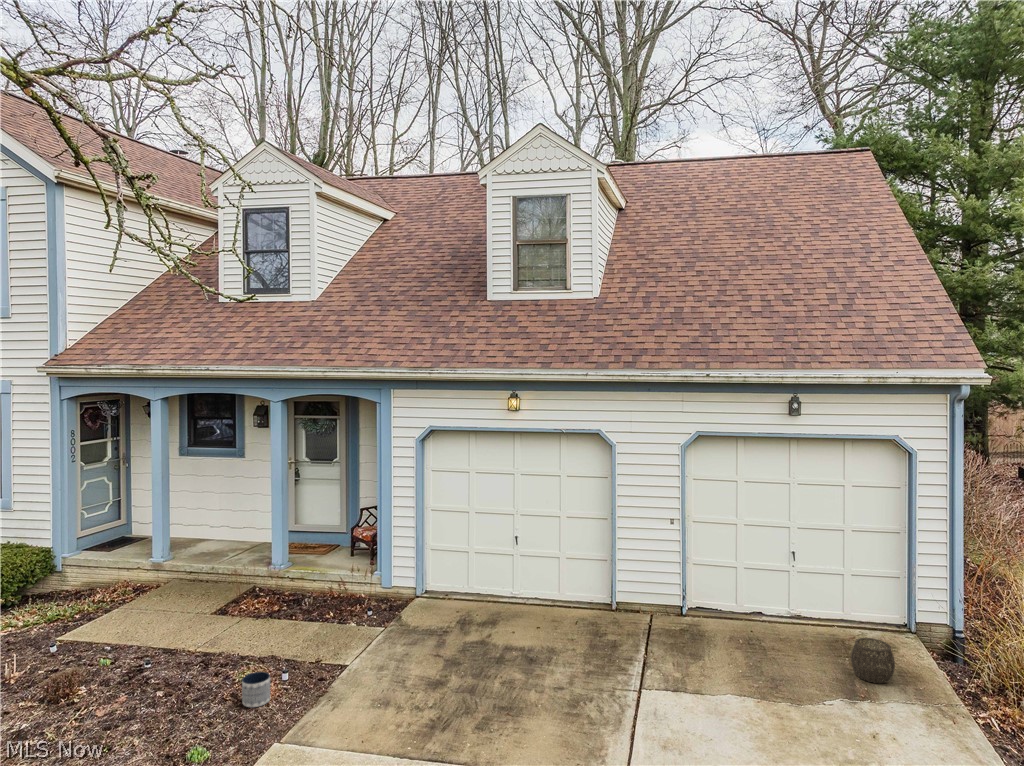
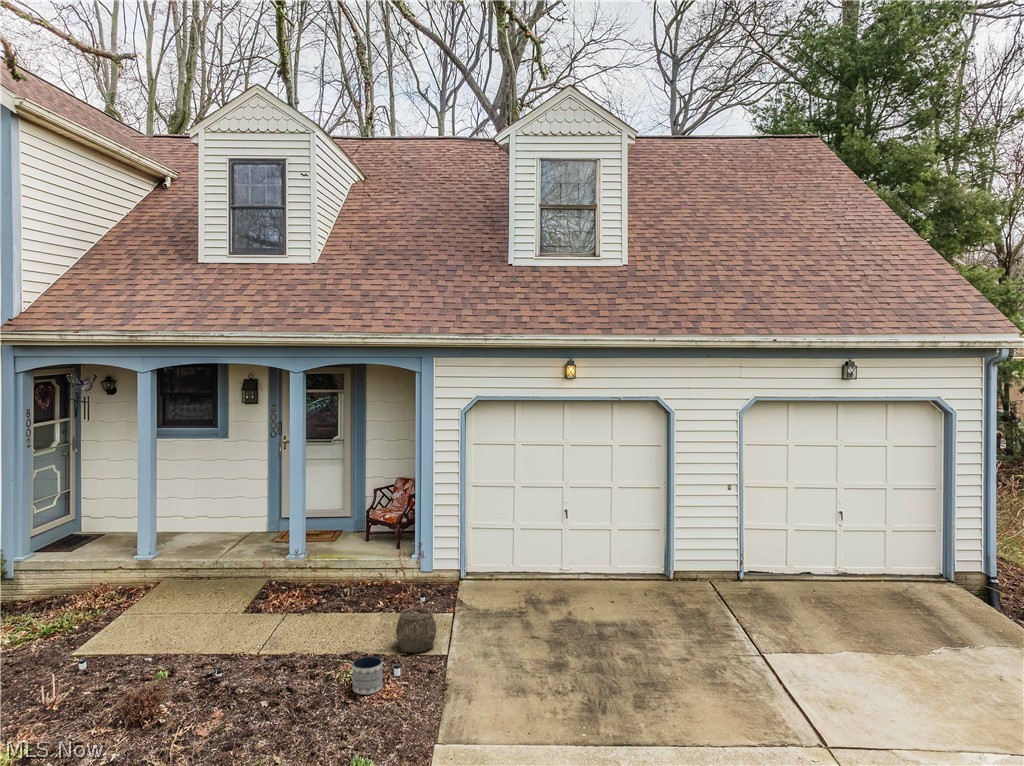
woven basket: present [851,638,895,683] -> present [396,608,436,652]

